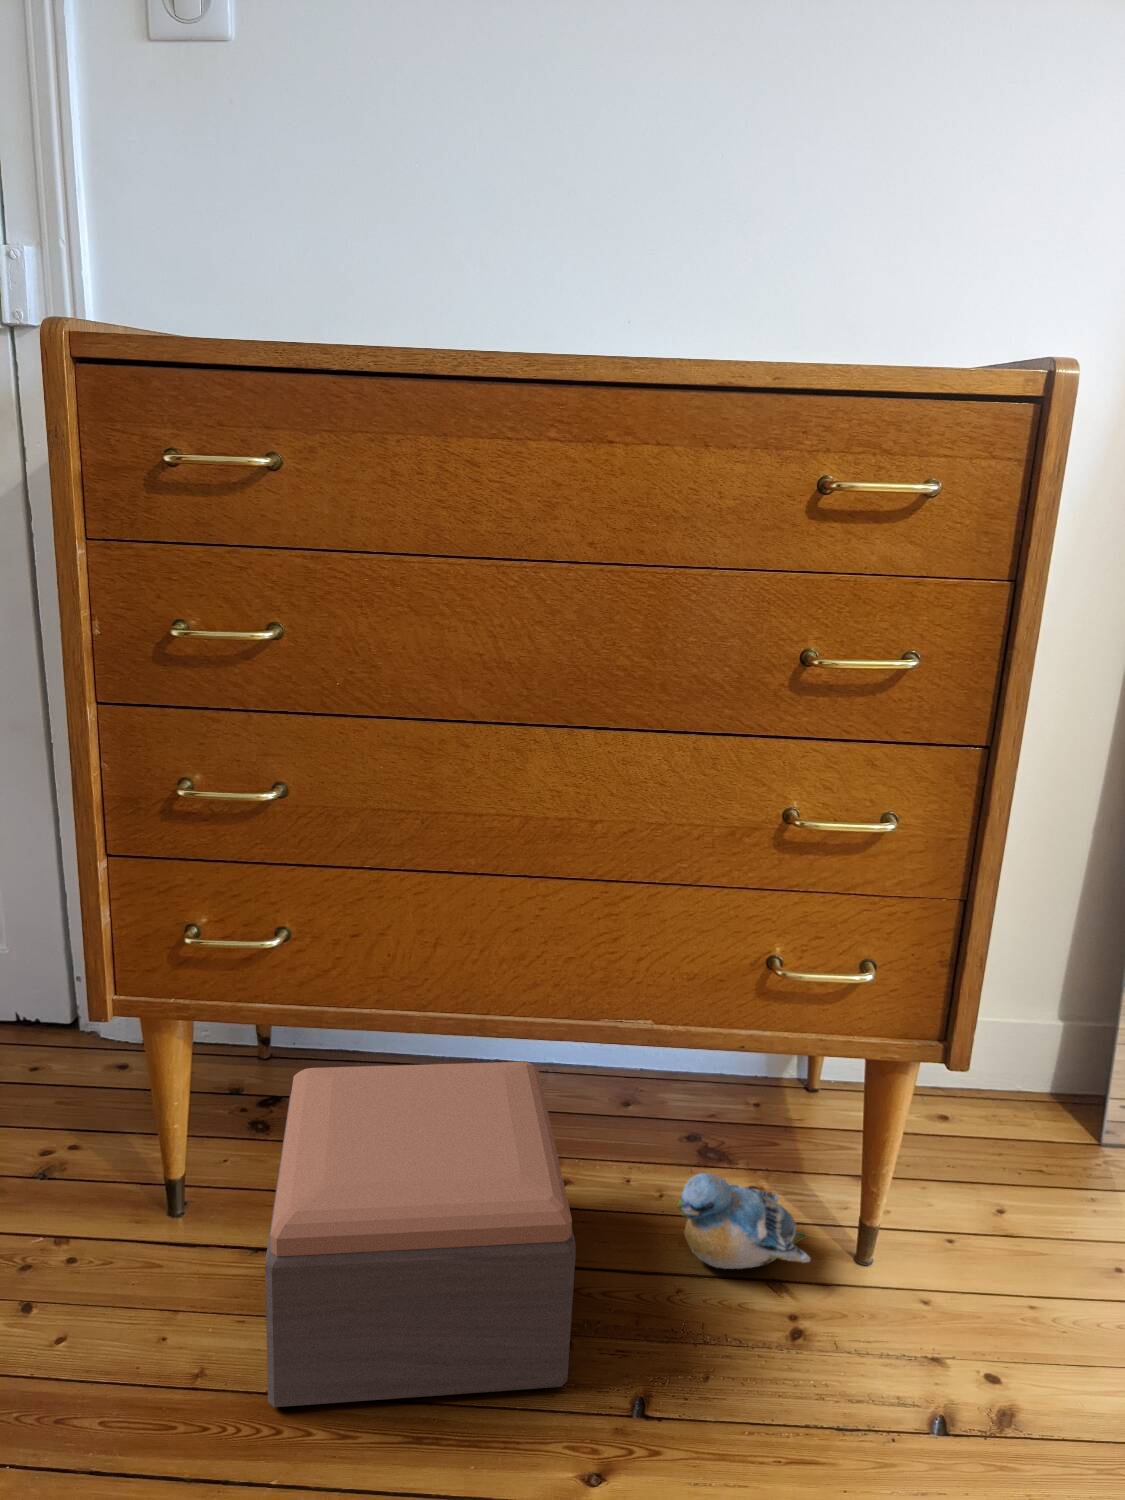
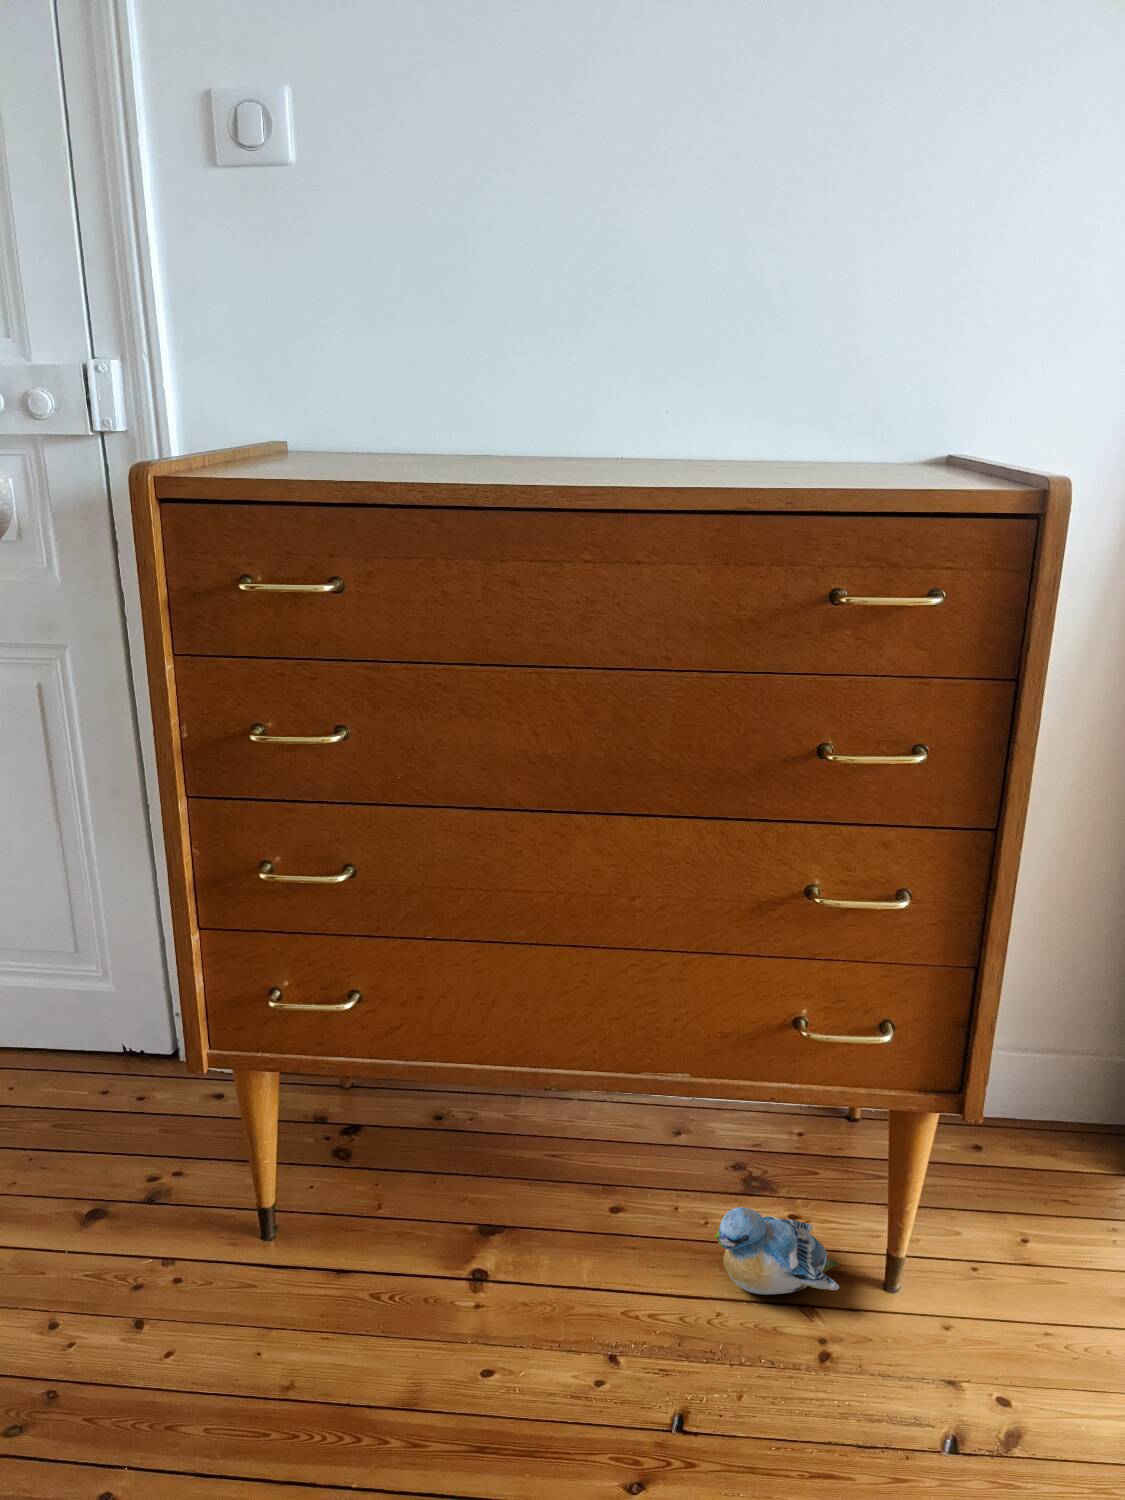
footstool: present [265,1062,576,1407] -> none [344,1104,618,1418]

